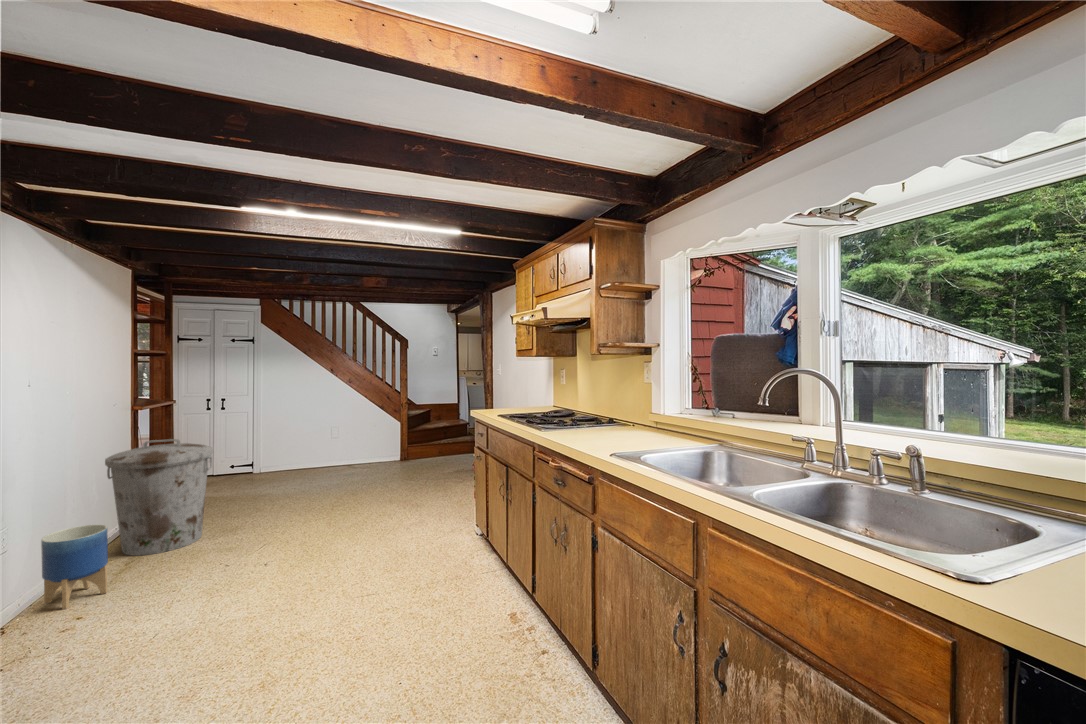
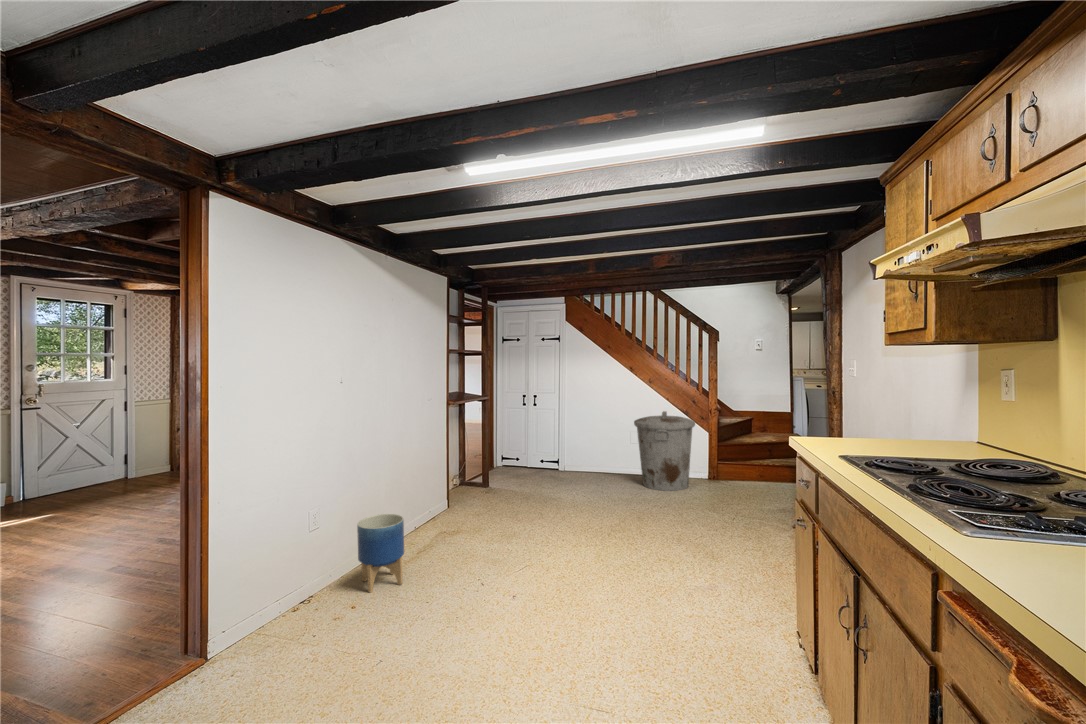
trash can: present [105,439,213,556] -> present [634,411,695,491]

